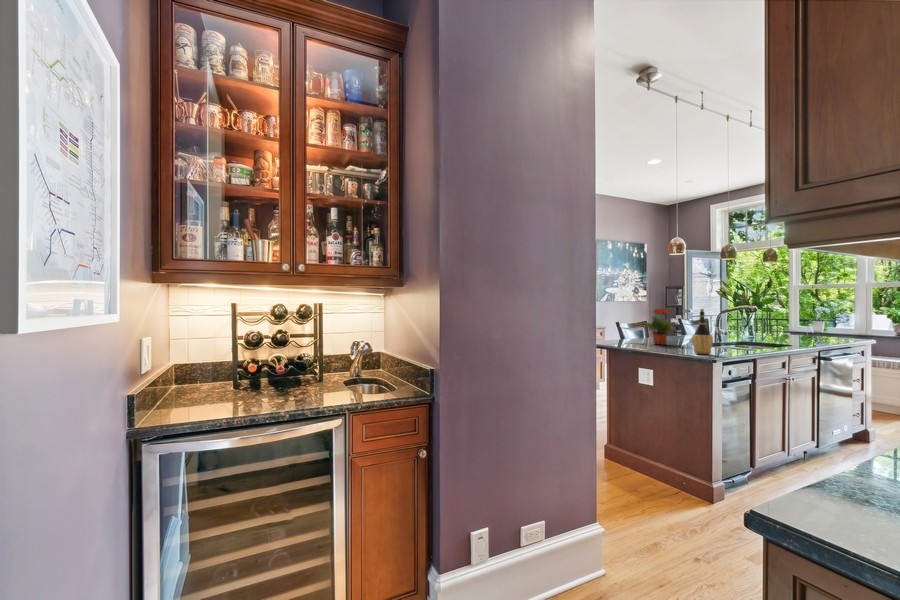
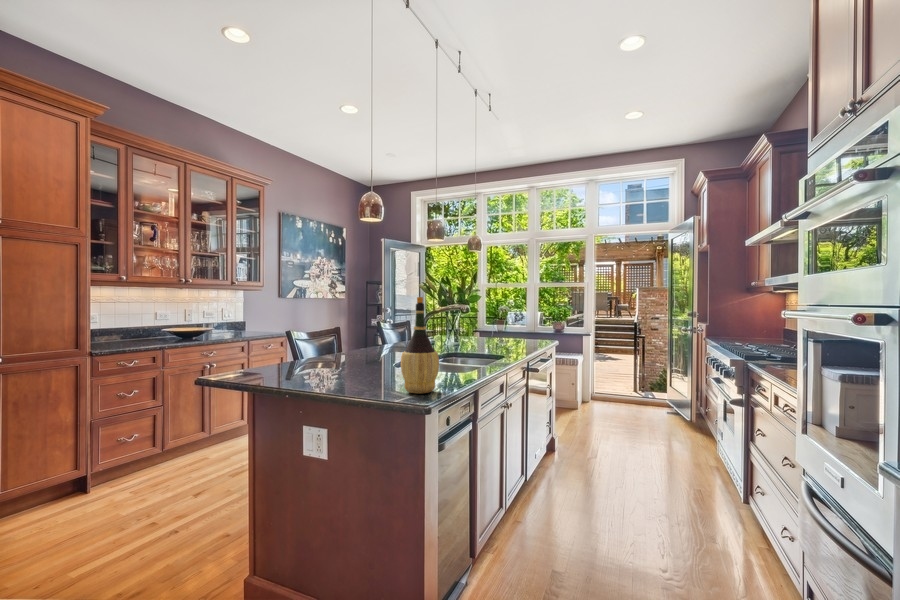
potted plant: present [643,308,675,345] -> none [316,300,373,368]

